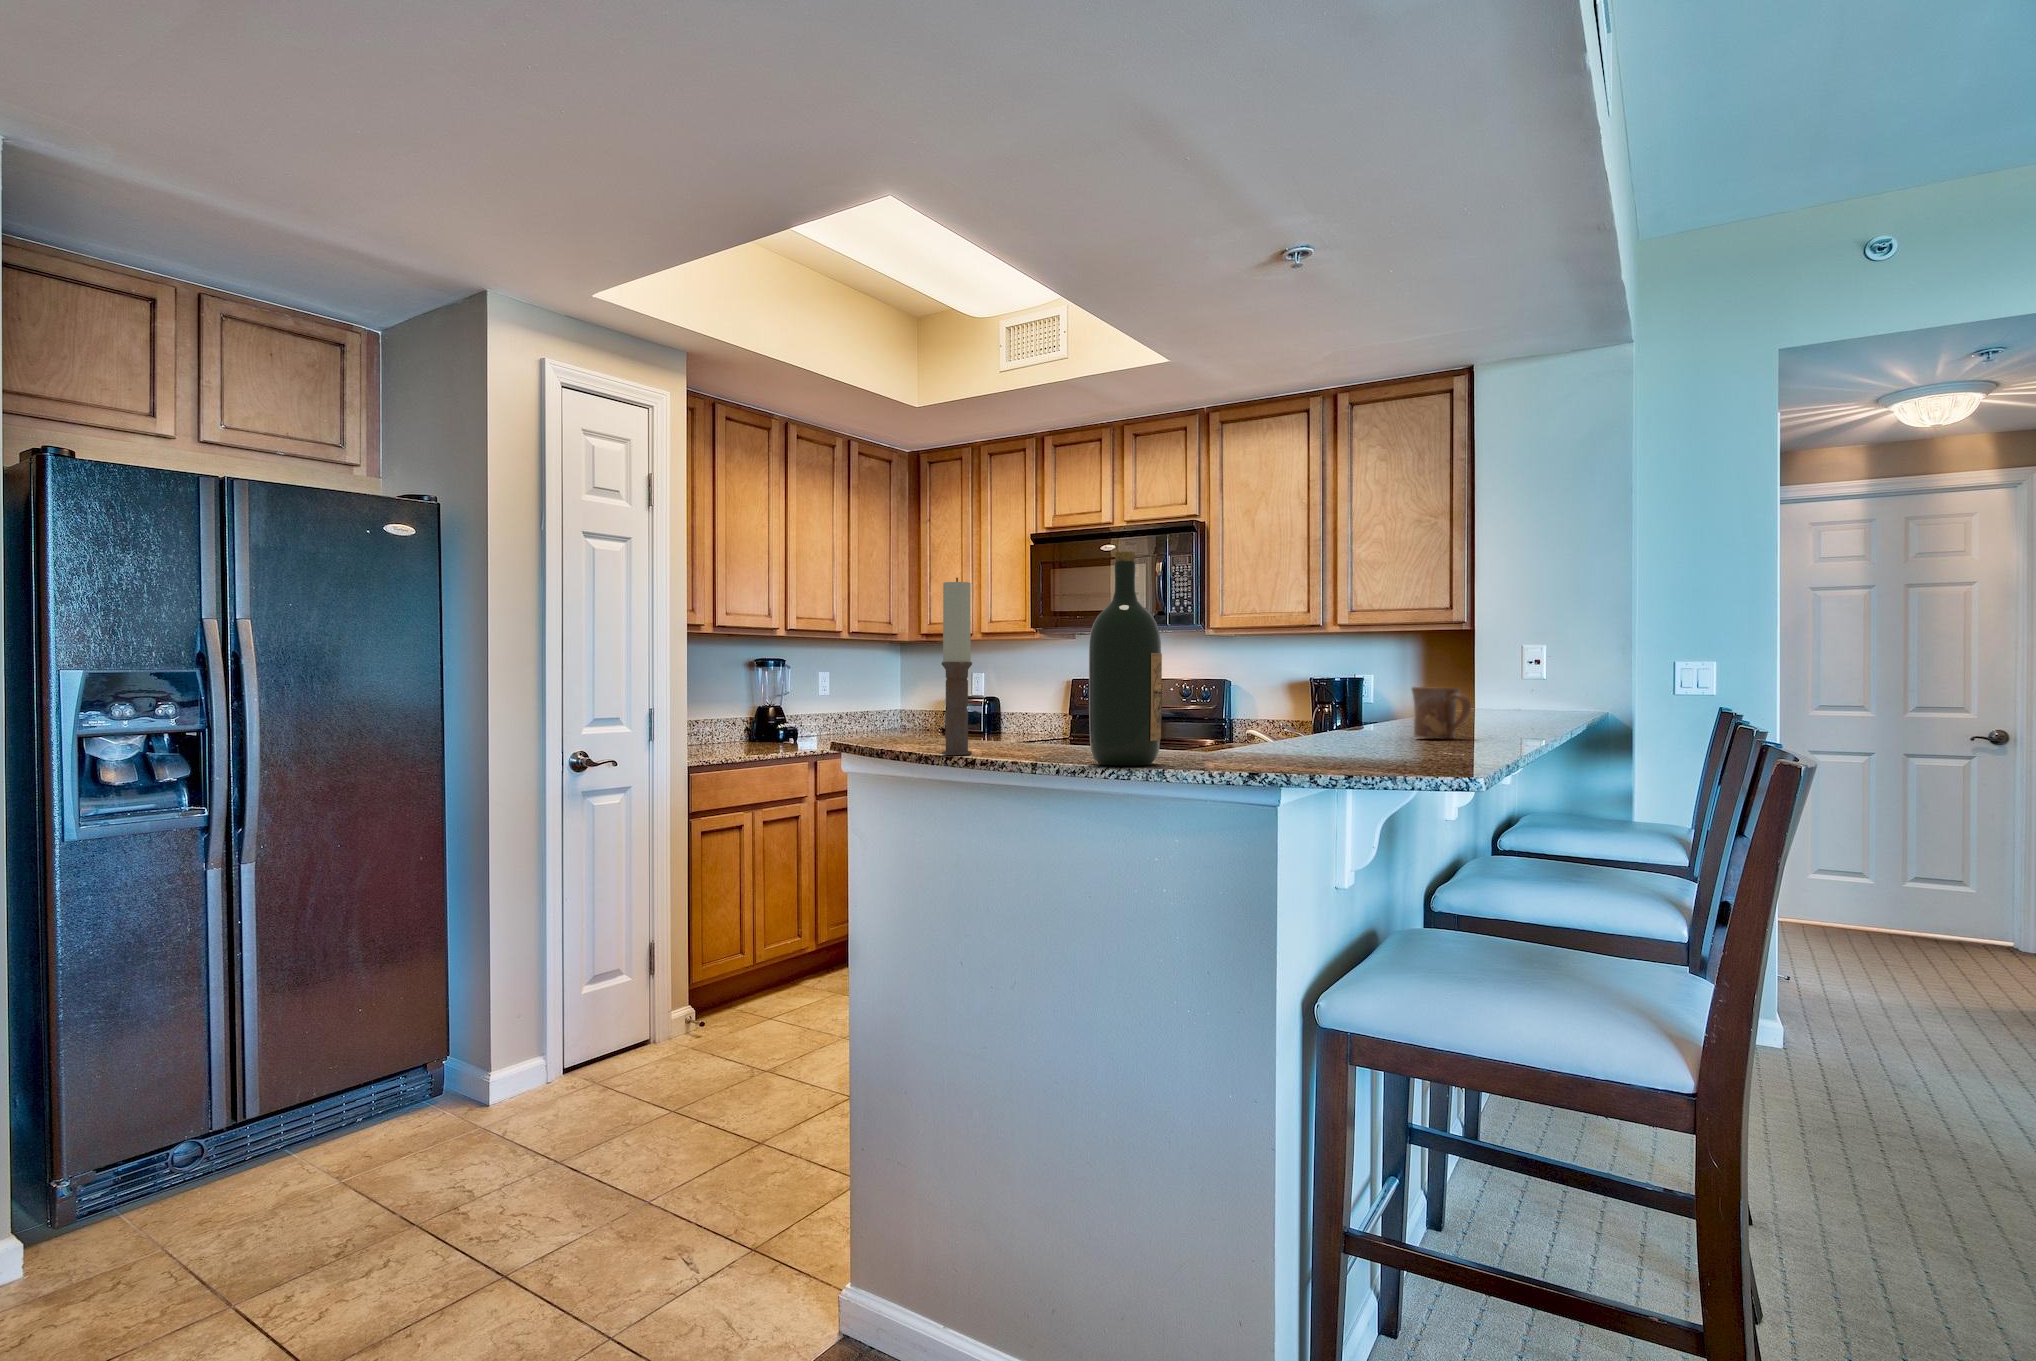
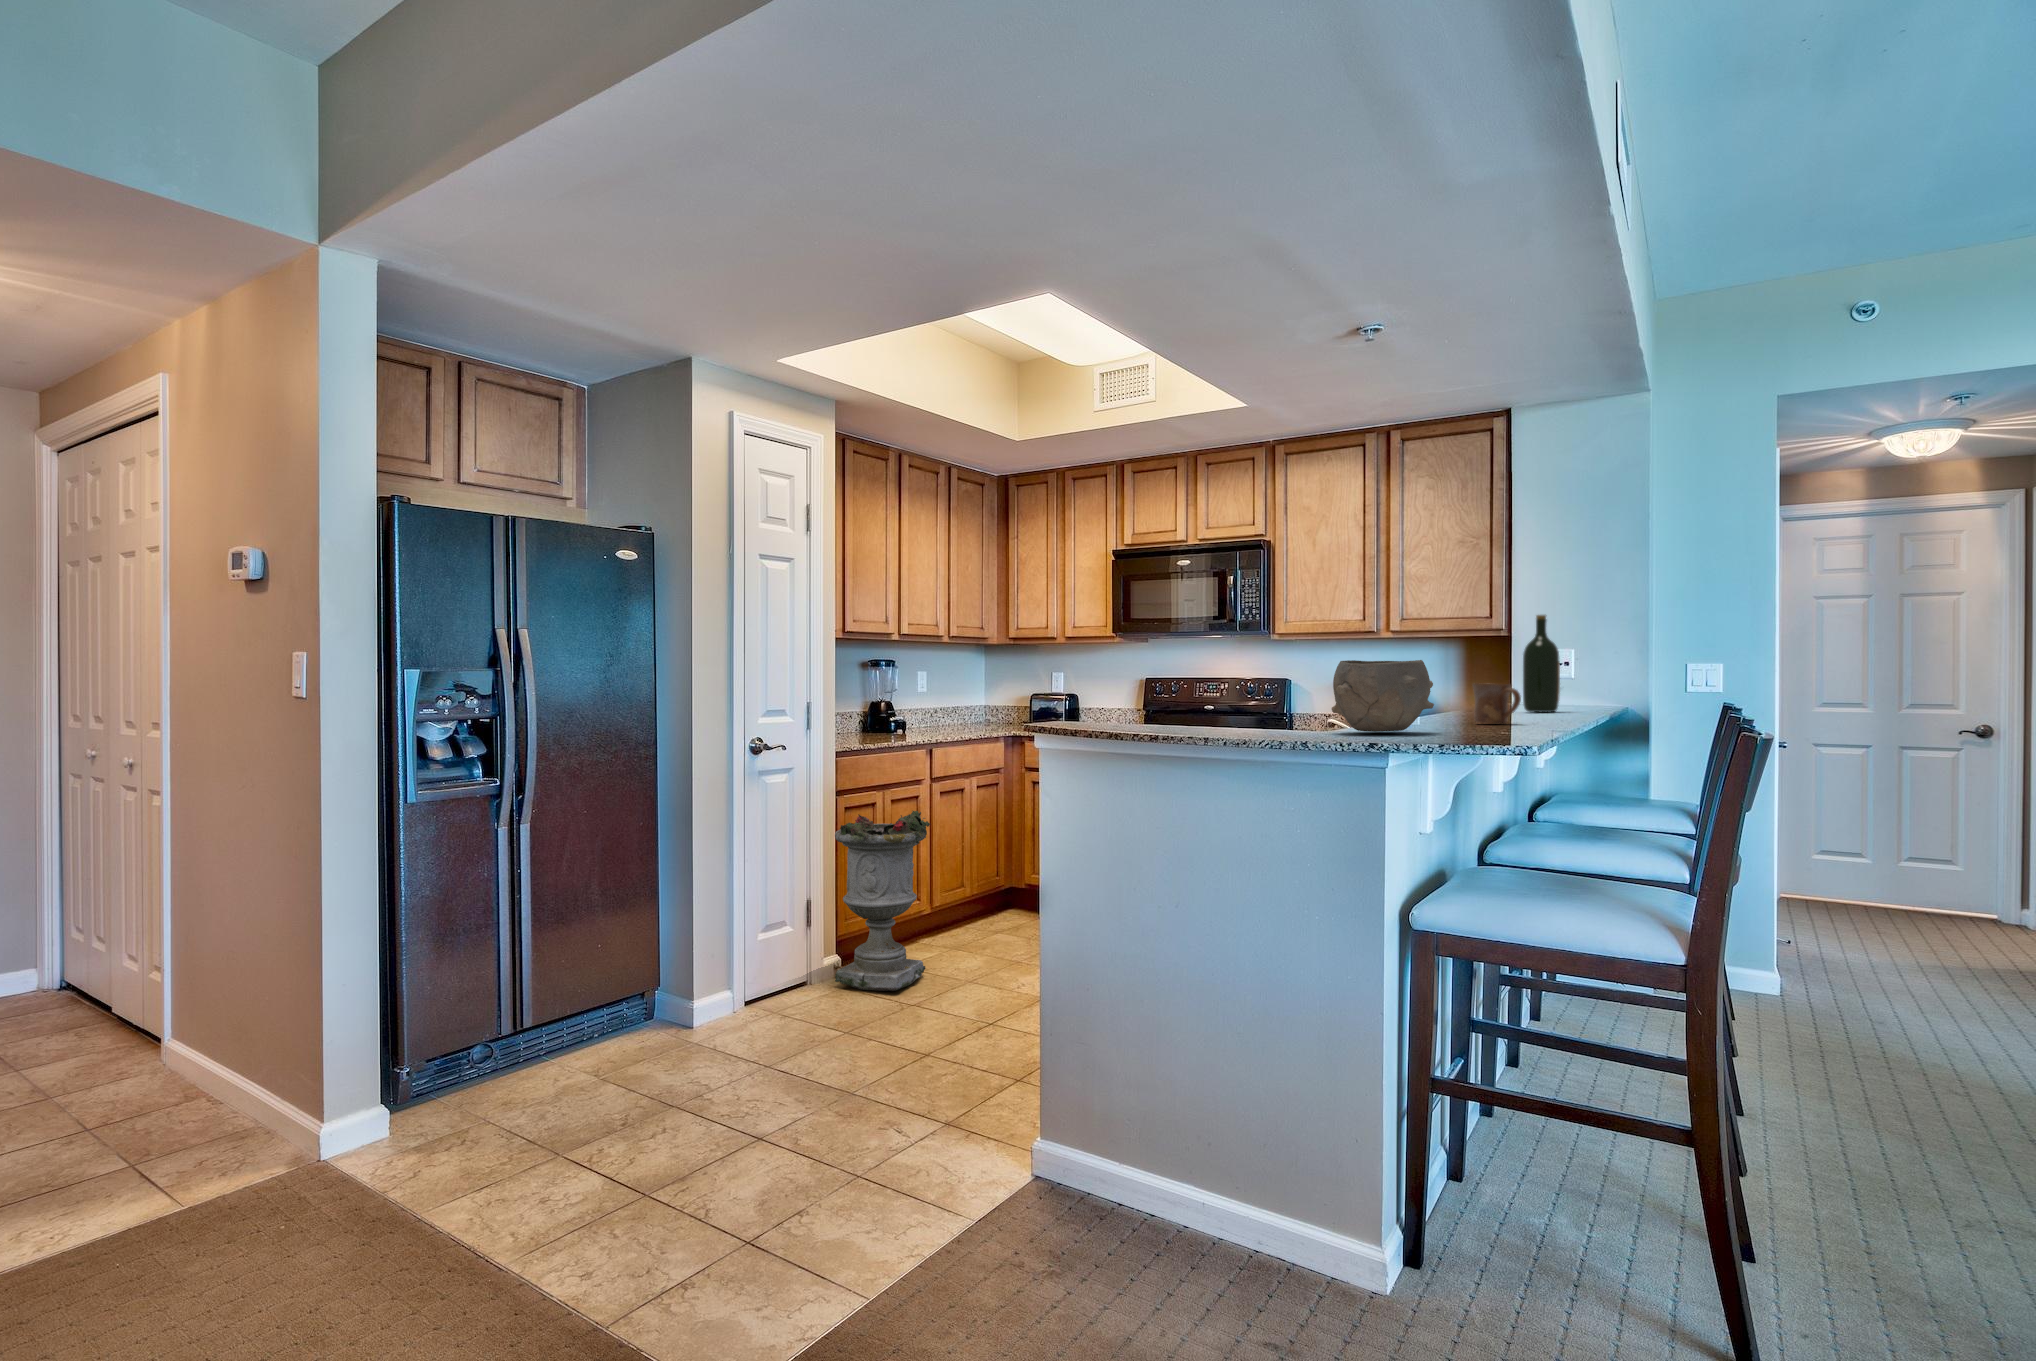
wine bottle: present [1089,551,1162,766] -> present [1523,615,1560,712]
candle: present [942,578,972,755] -> none [1114,599,1137,734]
bowl: none [1218,657,1350,752] -> present [1332,660,1434,732]
planter: none [681,837,798,1051] -> present [835,811,930,991]

